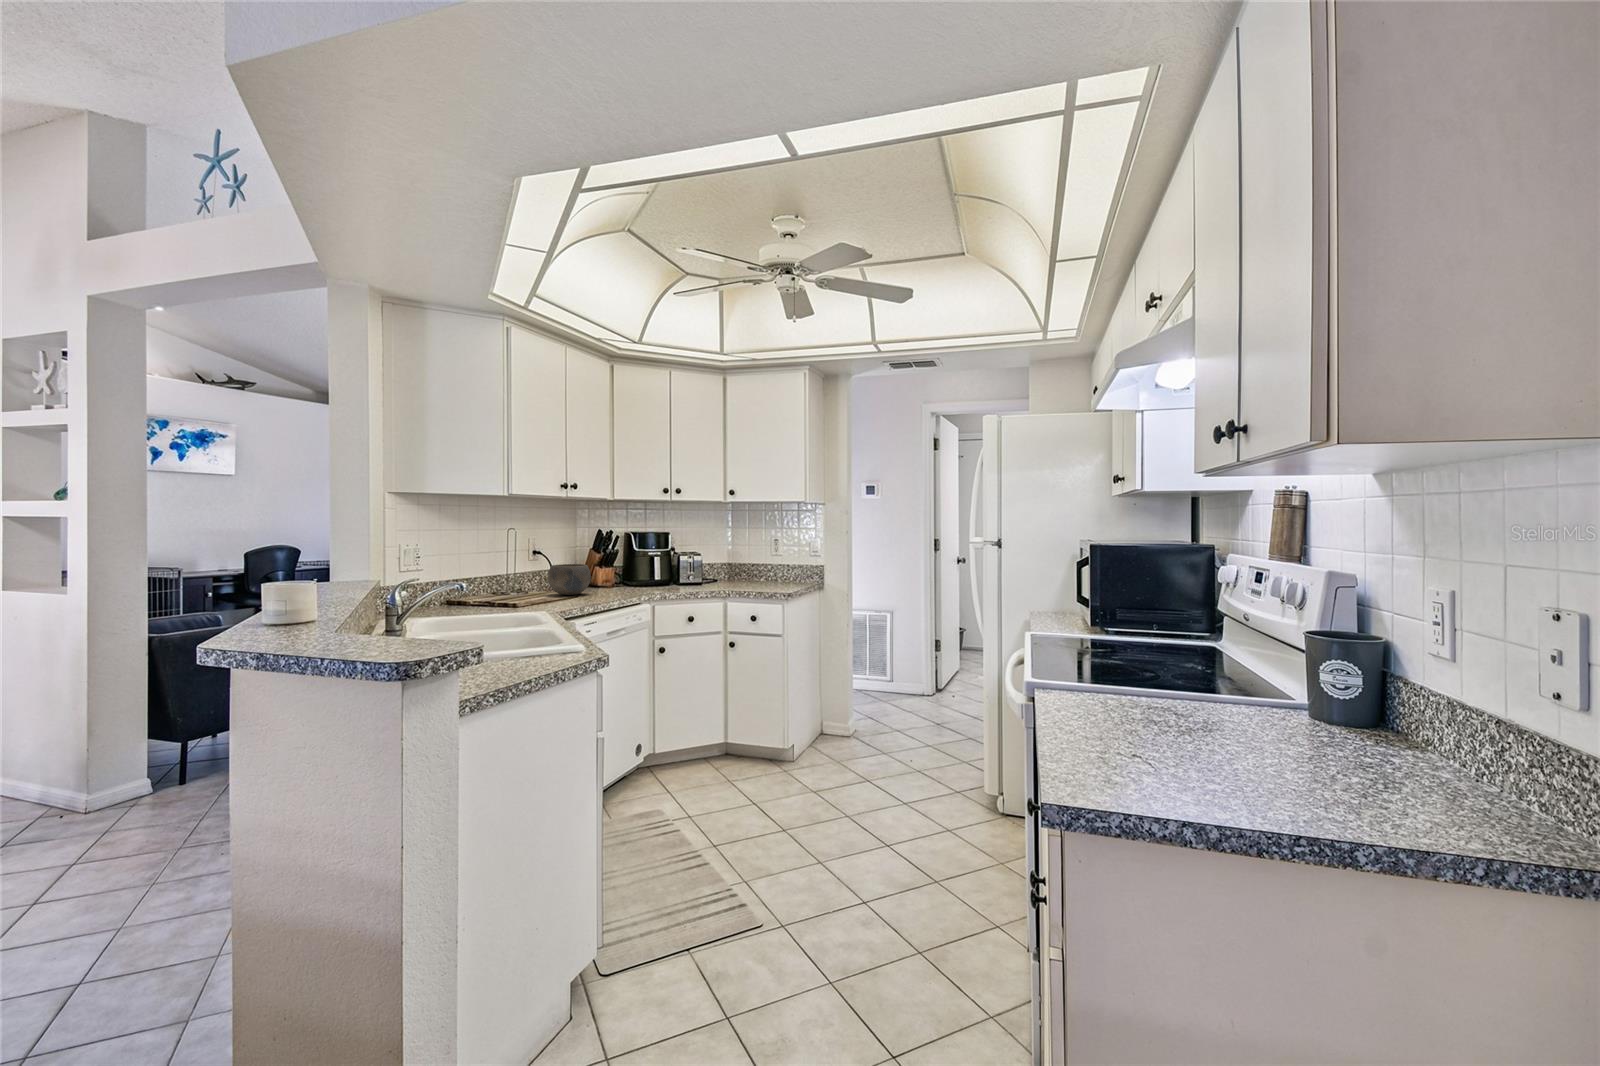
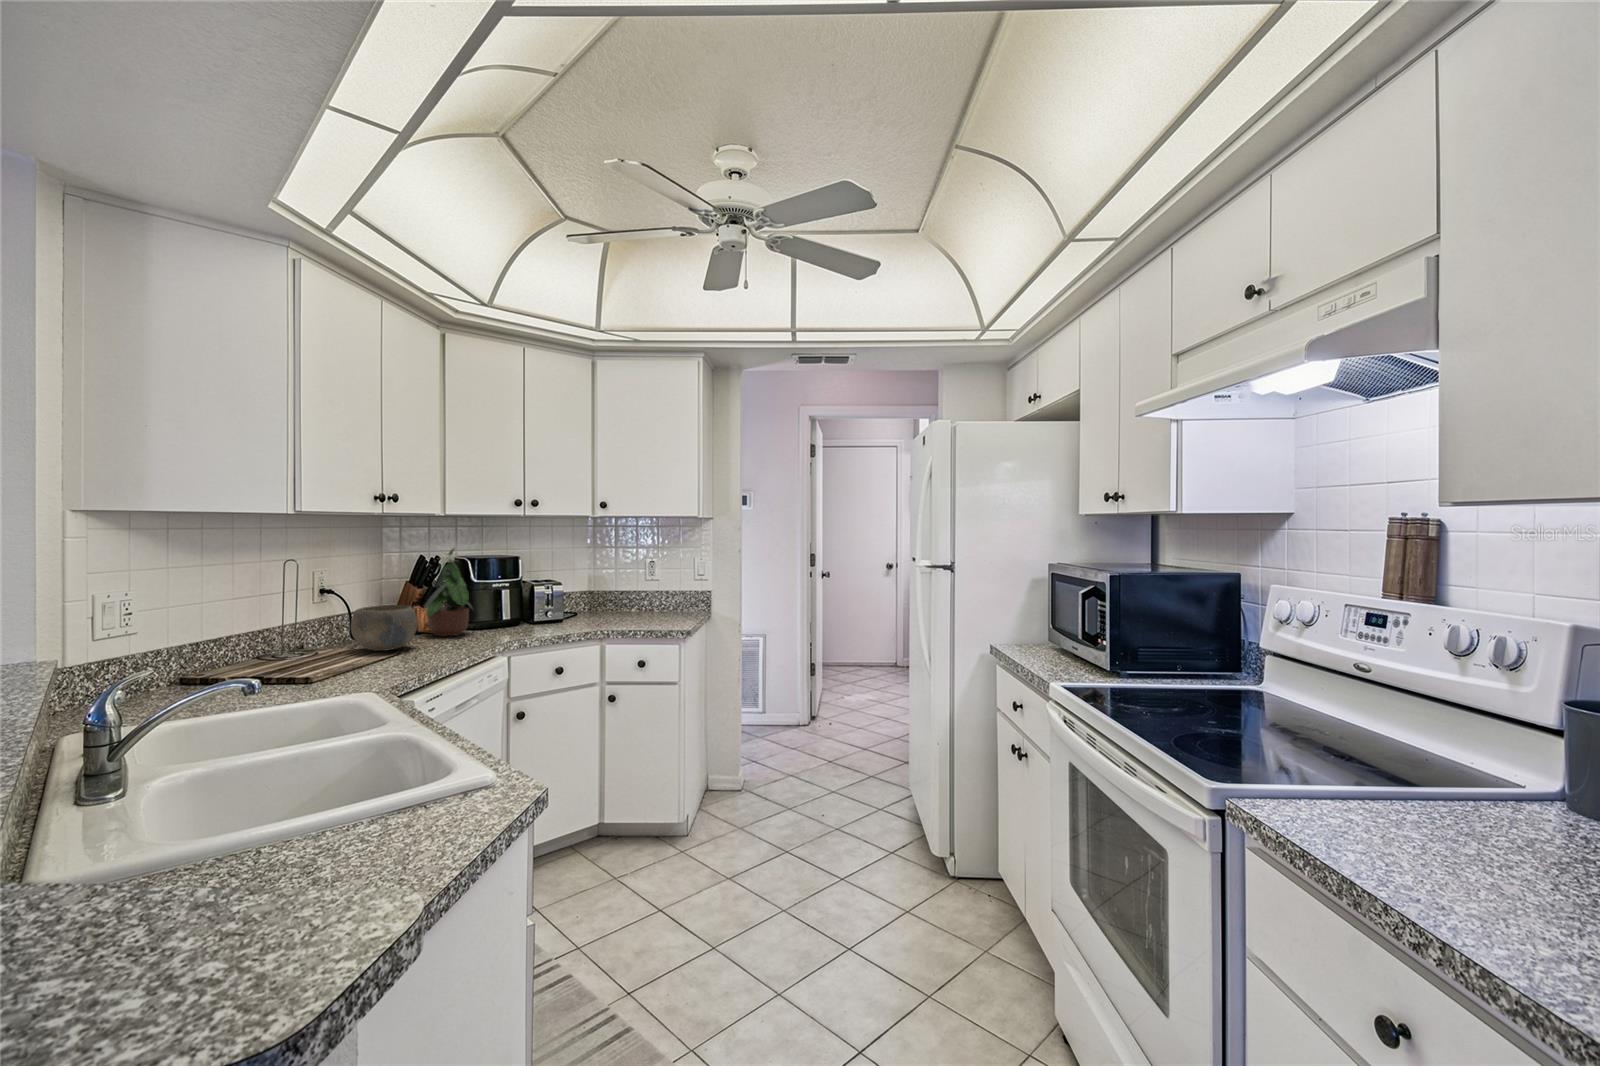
potted plant: none [596,524,636,590] -> present [424,549,472,636]

